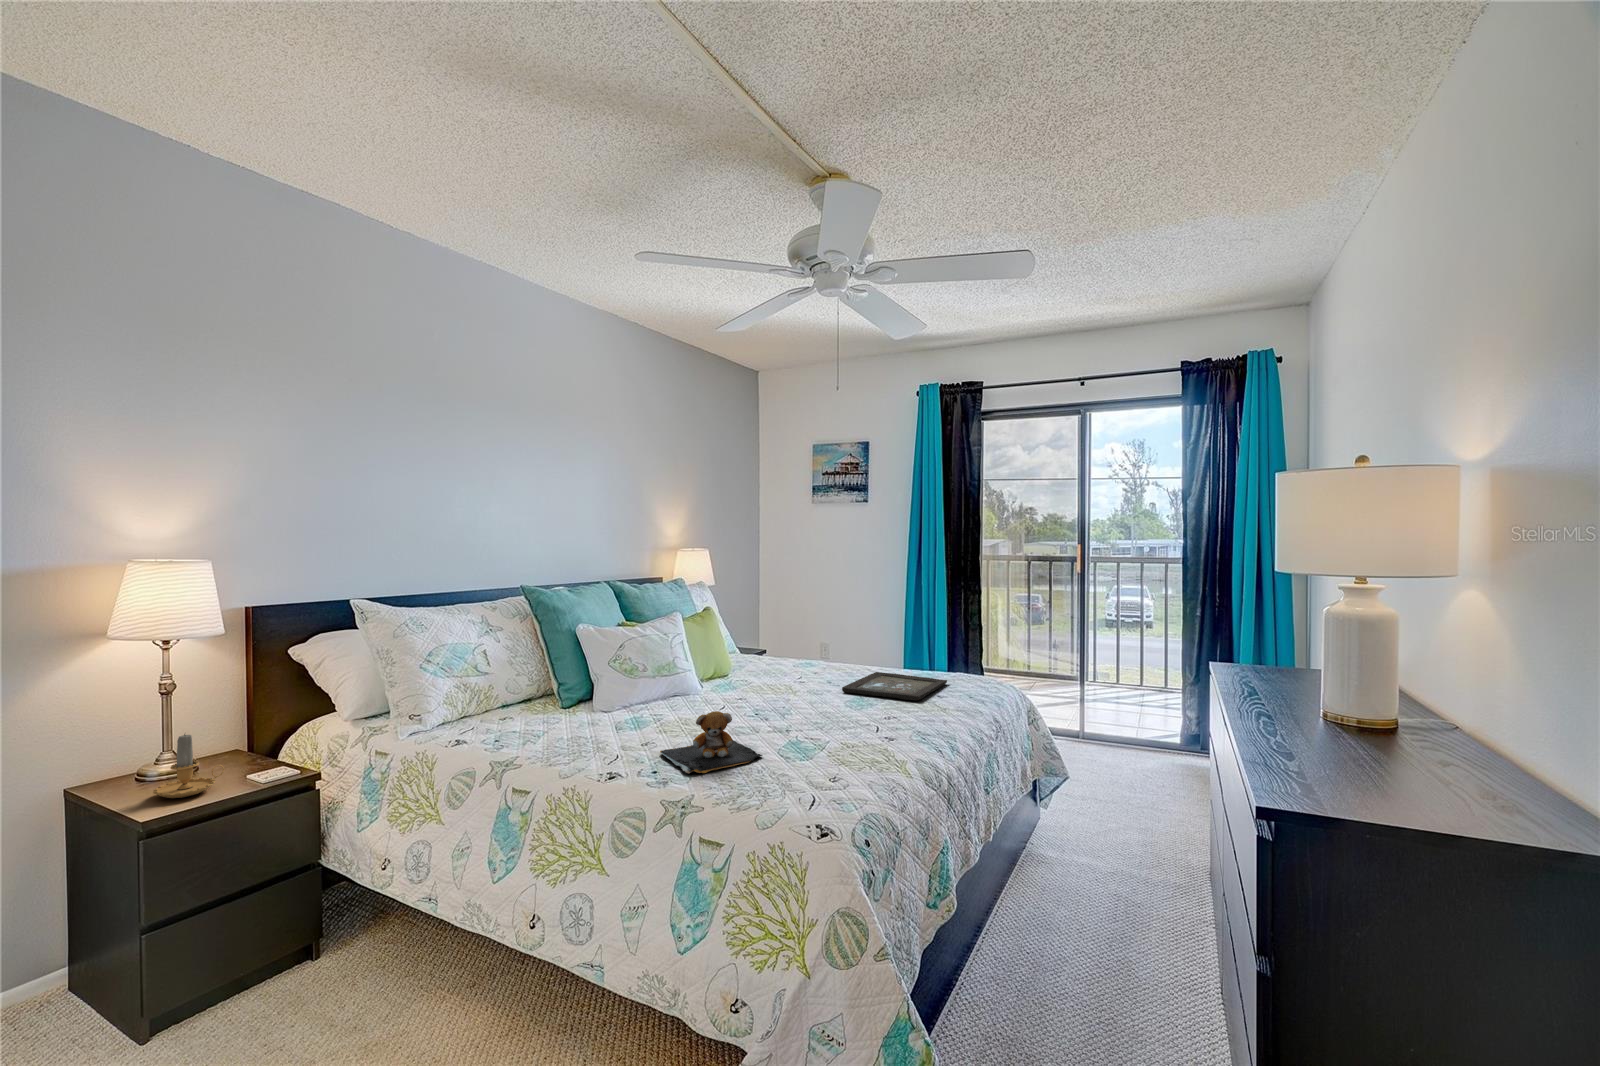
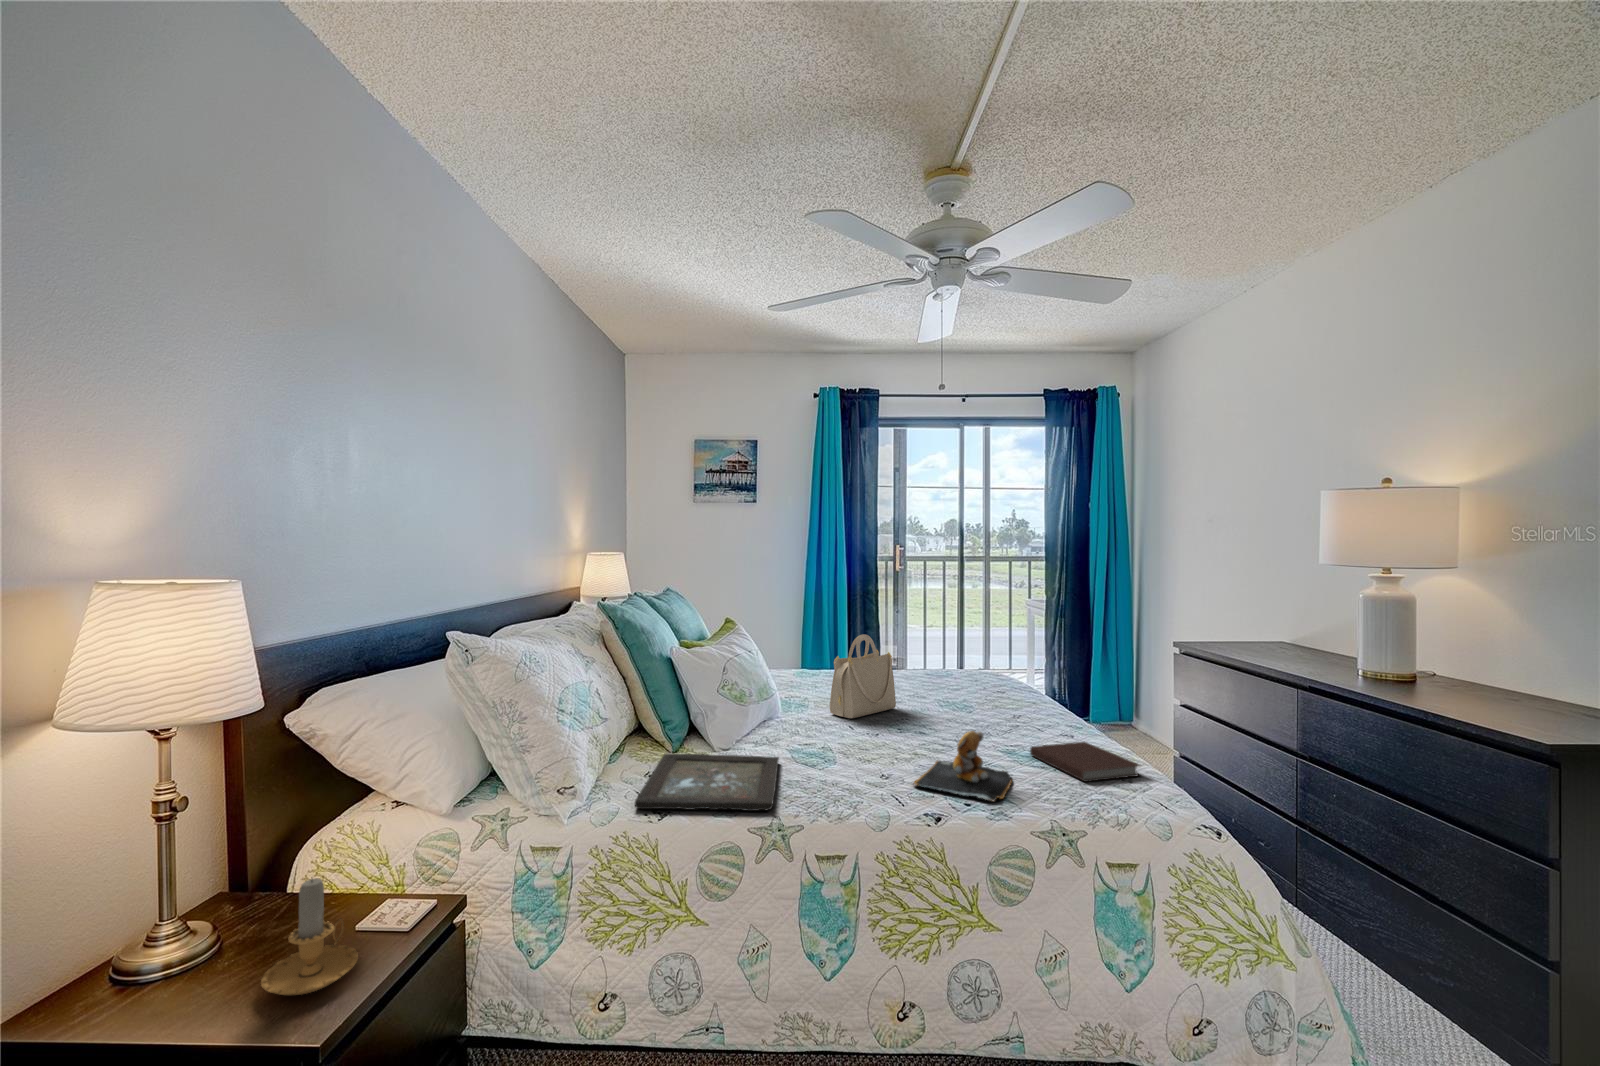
handbag: none [740,624,811,700] -> present [830,634,896,718]
tray: present [842,672,947,700] -> present [635,754,779,811]
notebook: none [810,739,888,779] -> present [1030,742,1140,782]

